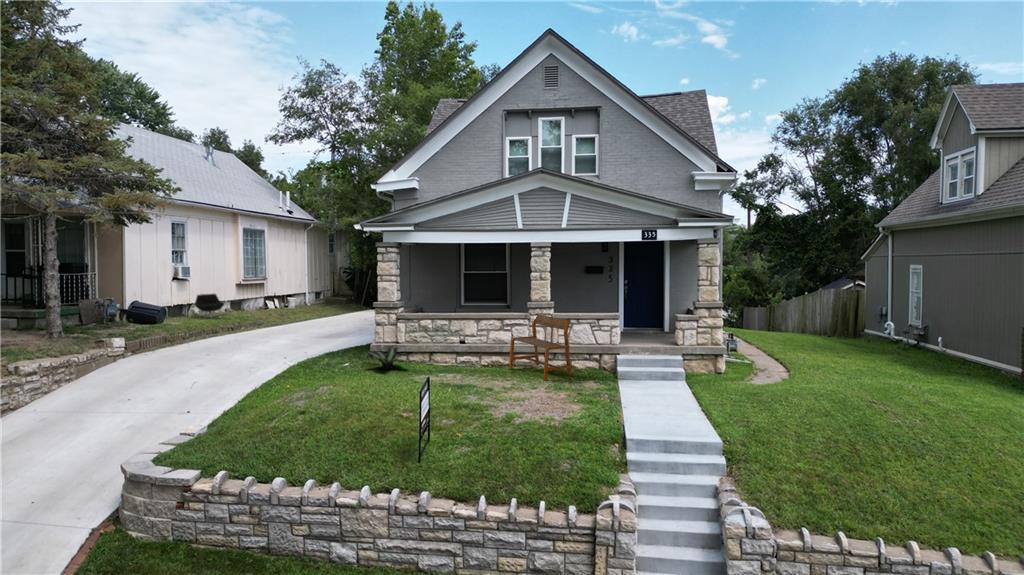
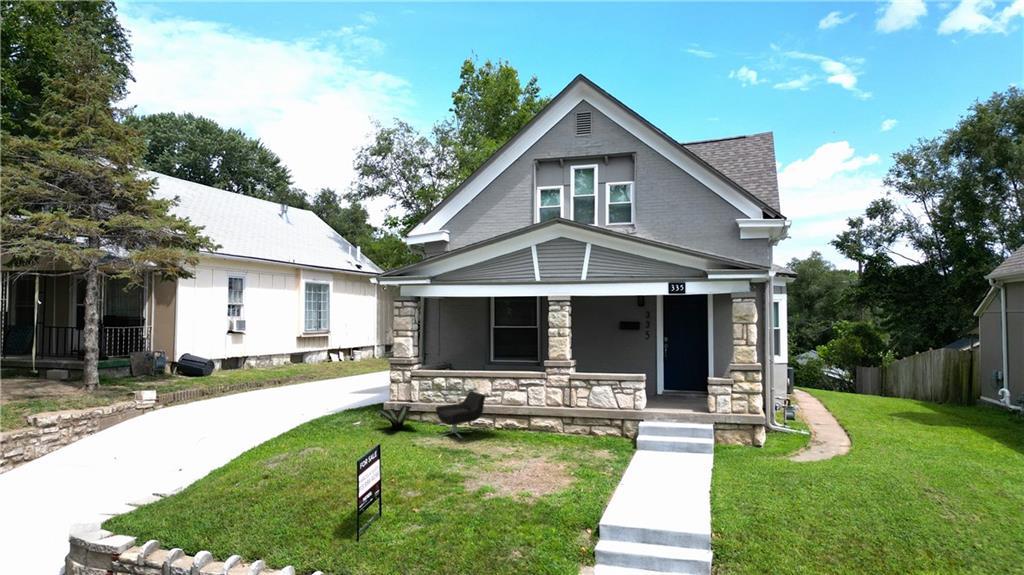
lounge chair: present [195,294,224,319] -> present [436,391,485,438]
bench: present [509,314,571,380] -> none [523,373,589,449]

